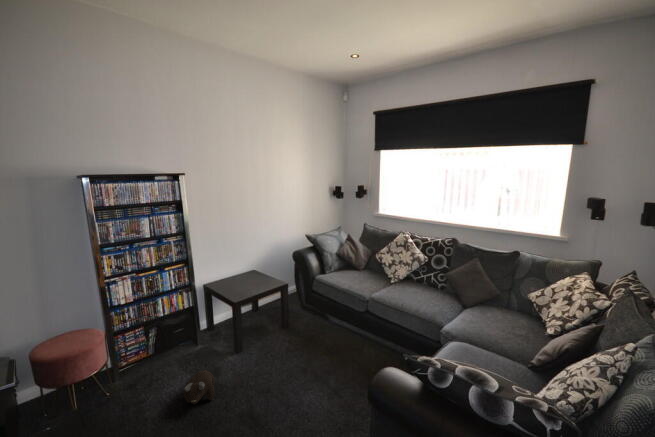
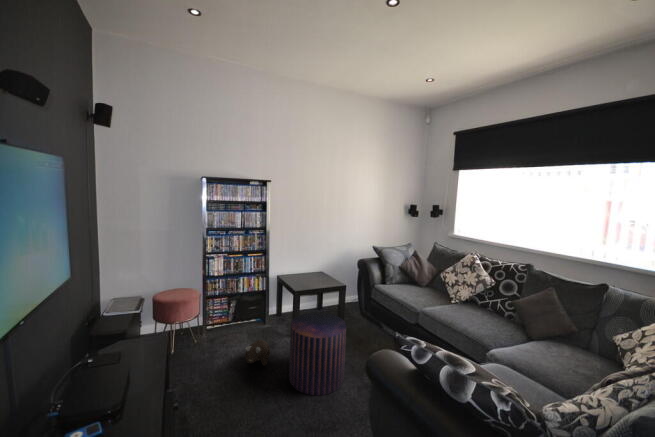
pouf: none [241,322,307,421] -> present [289,312,346,395]

